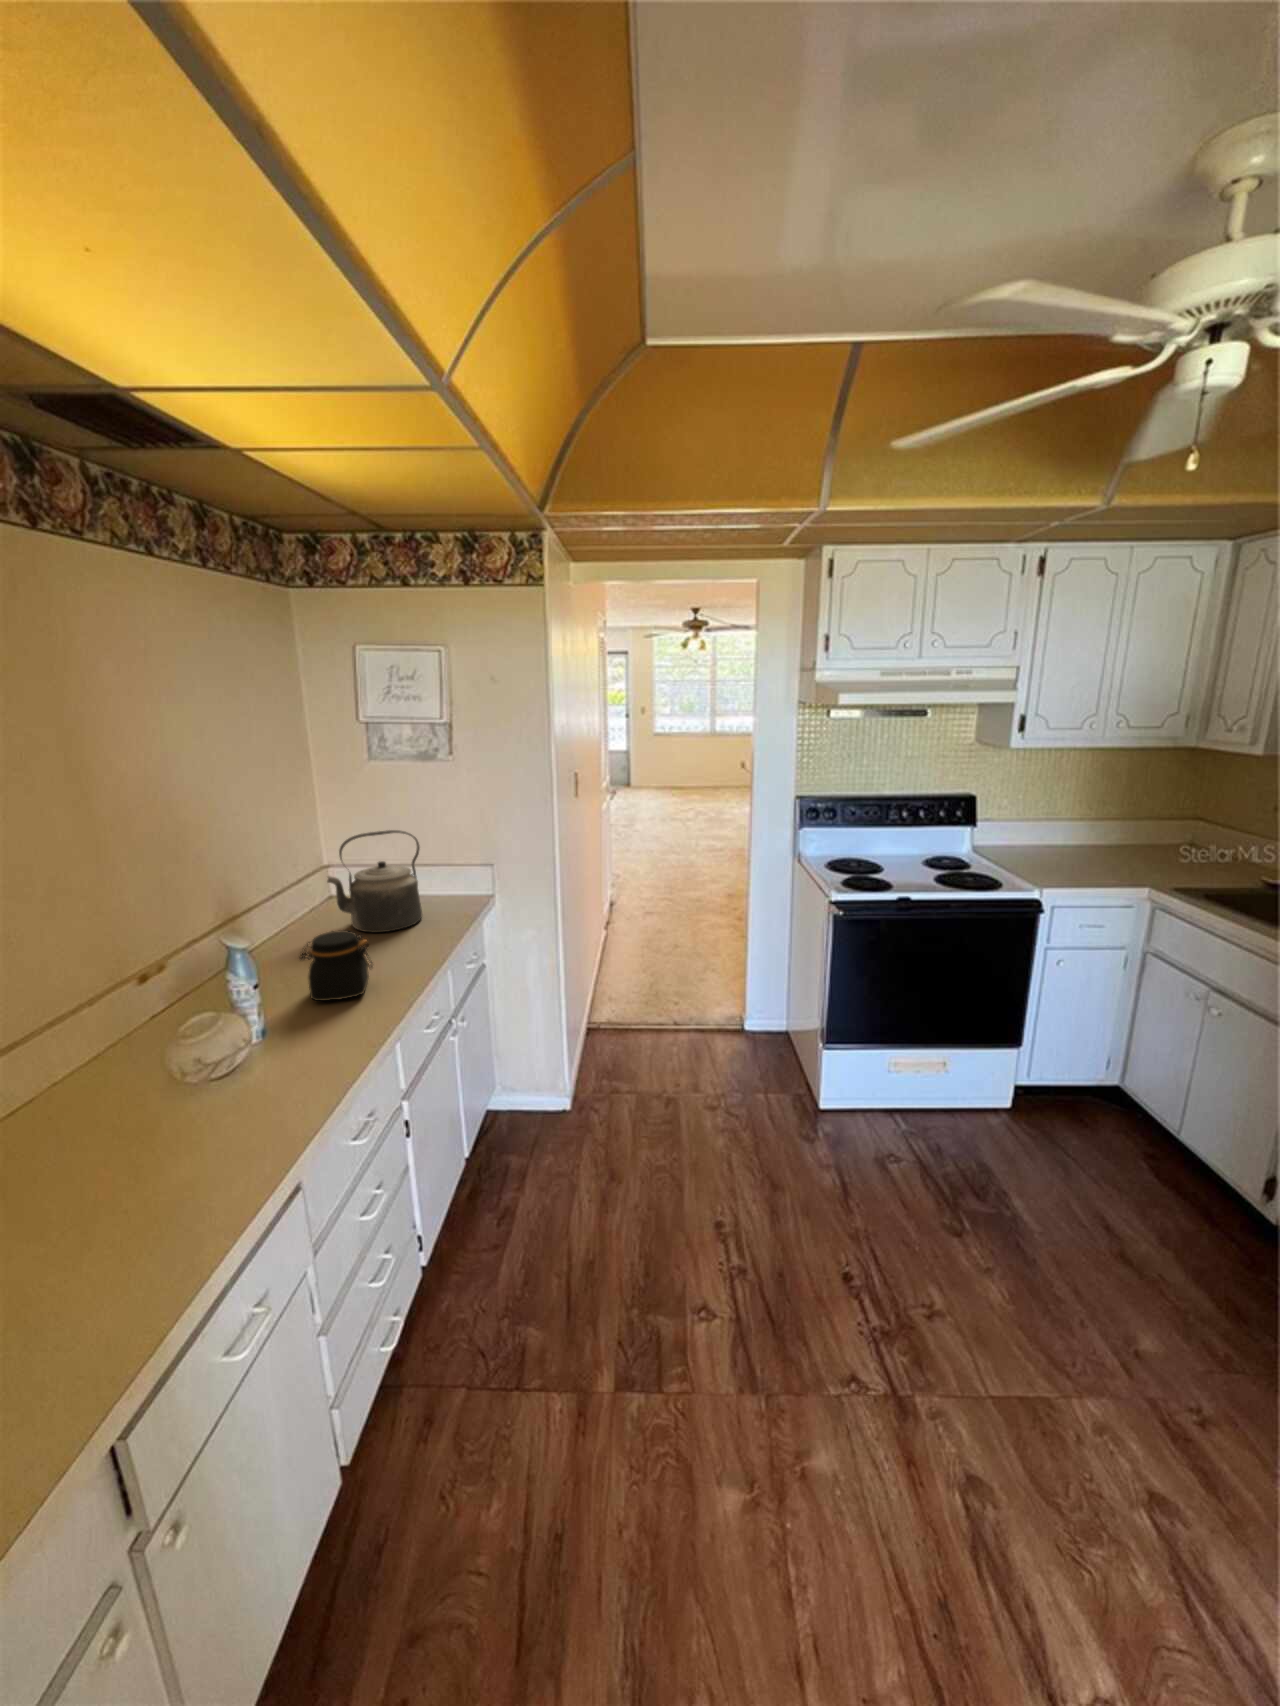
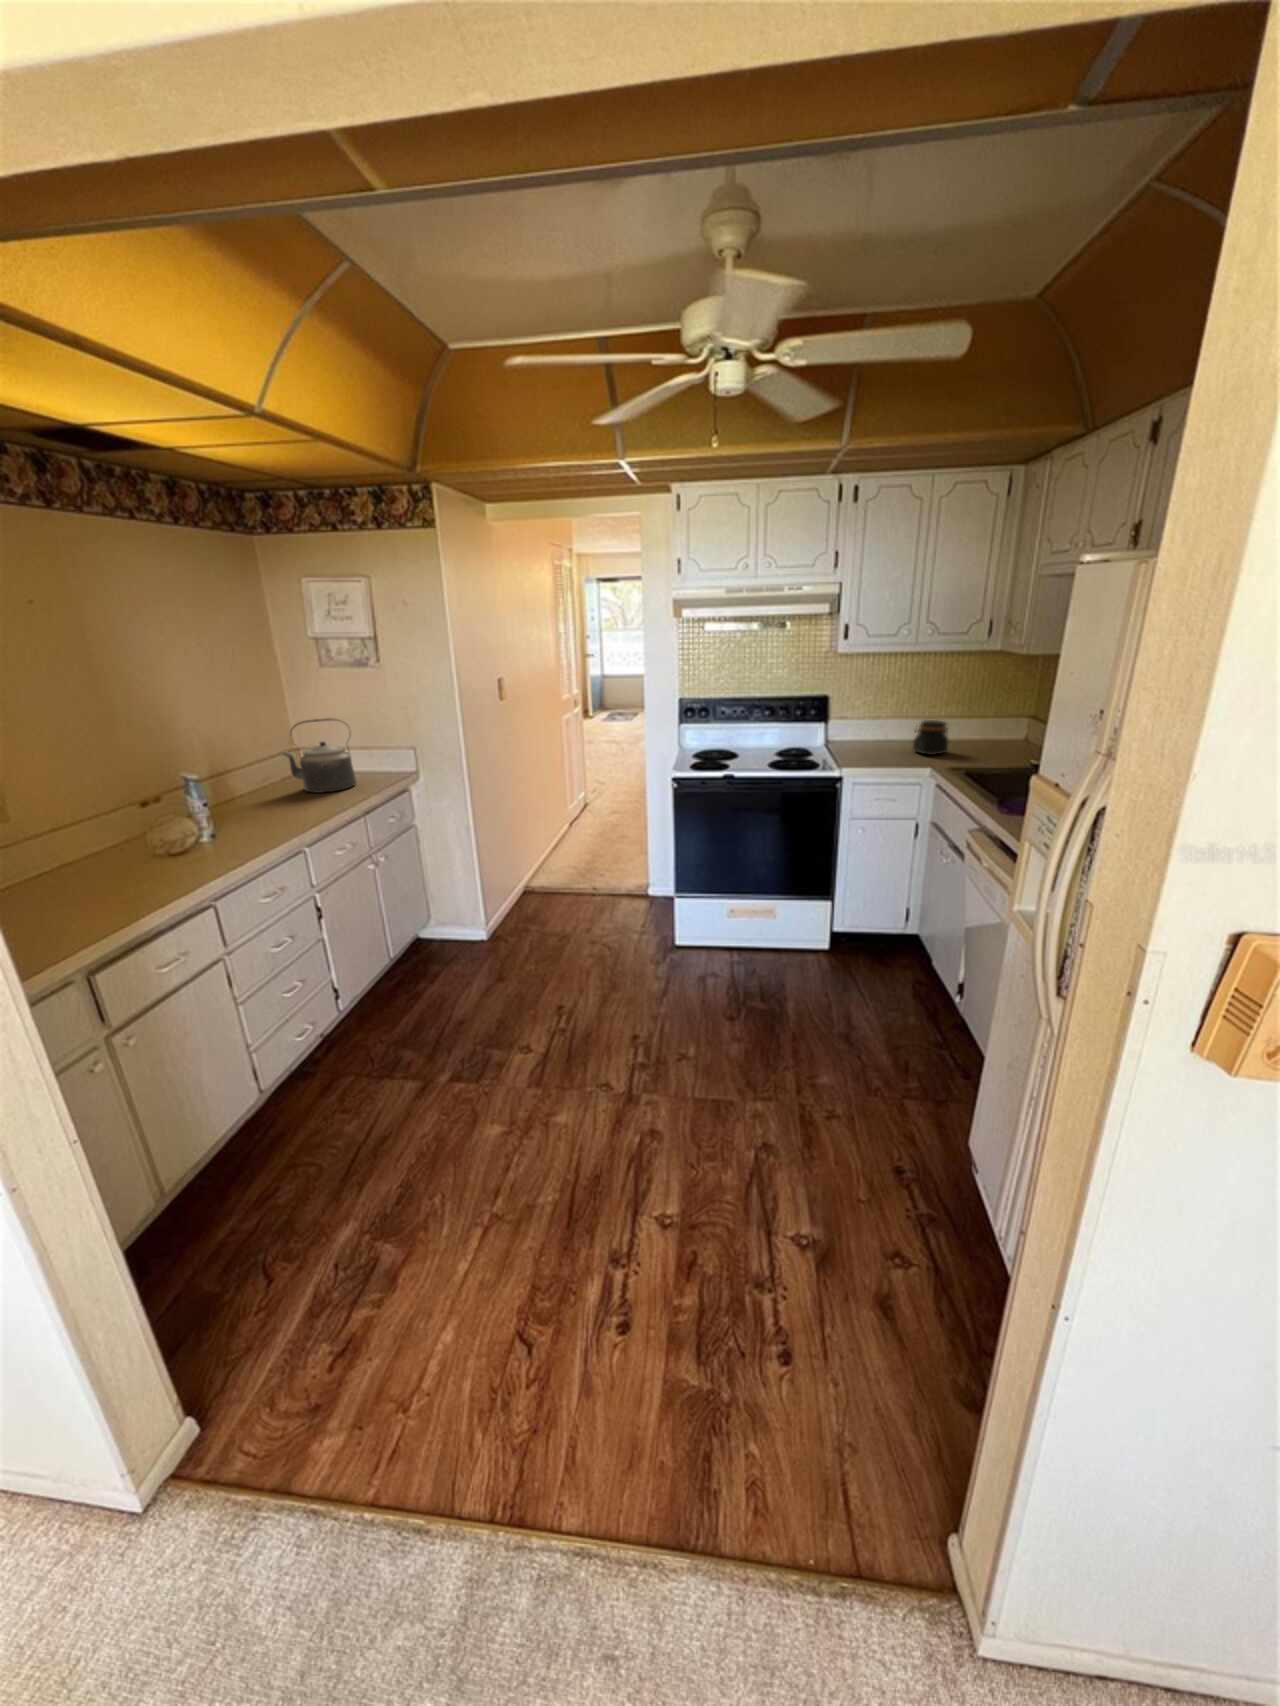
jar: present [300,930,372,1001] -> present [913,720,948,755]

